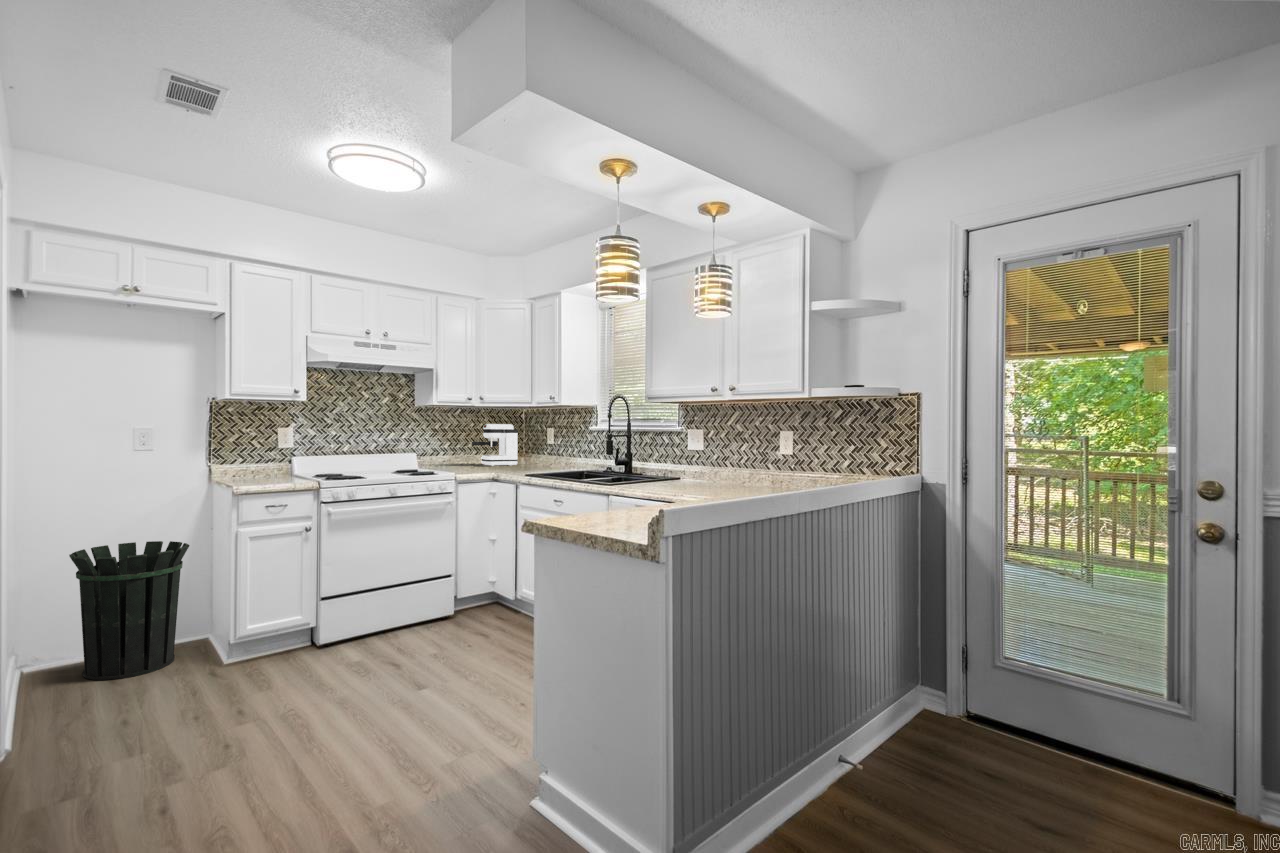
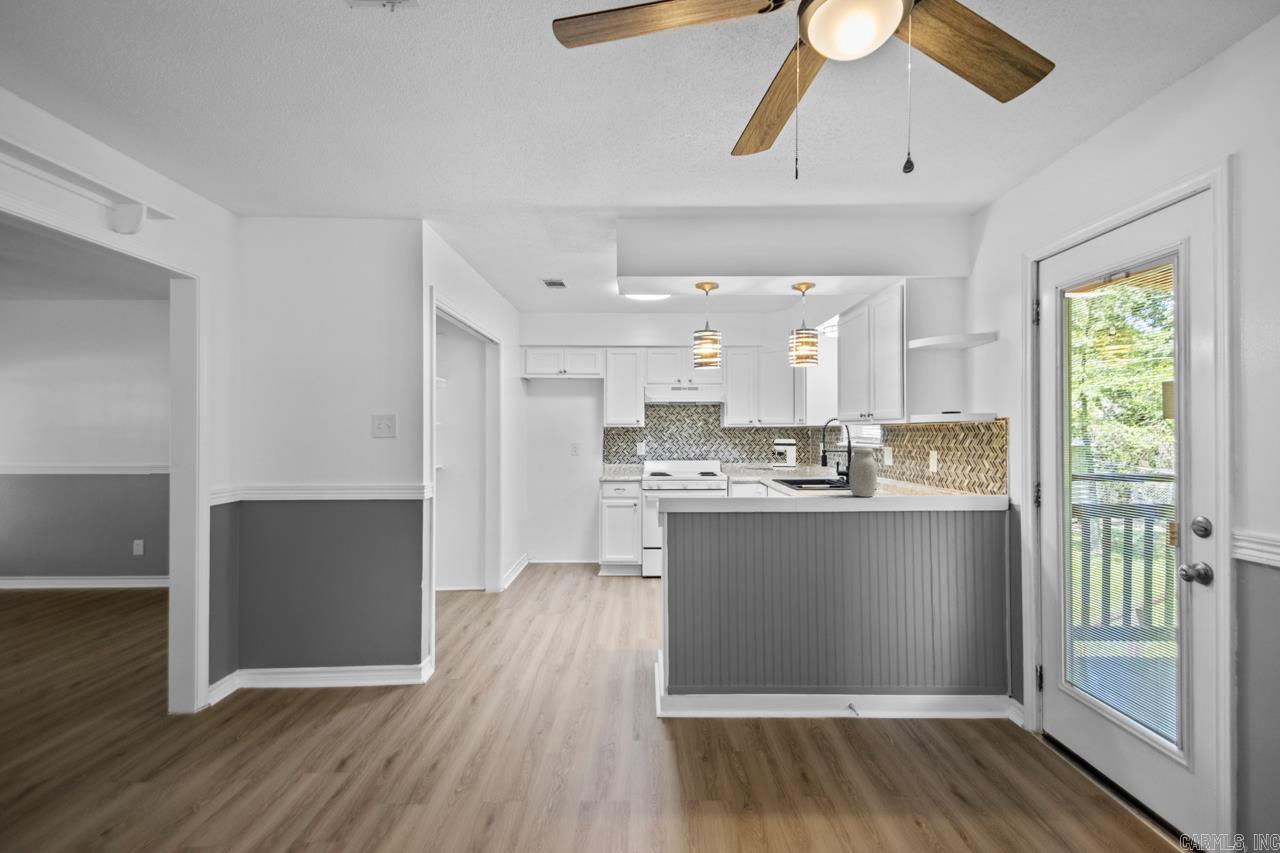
jar: none [719,427,752,488] -> present [849,448,877,497]
waste bin: present [69,541,189,680] -> none [538,503,586,571]

